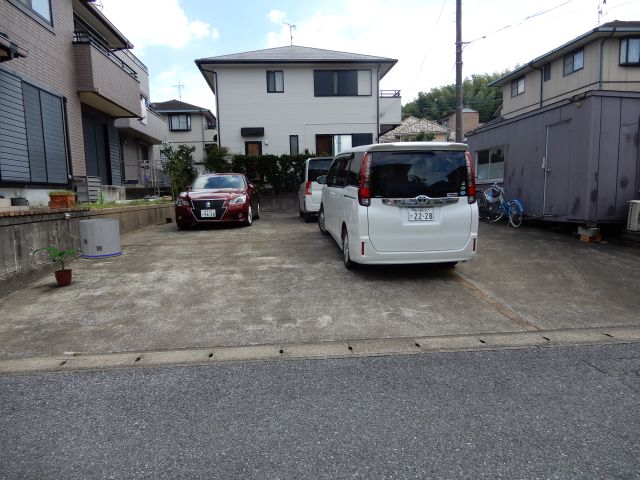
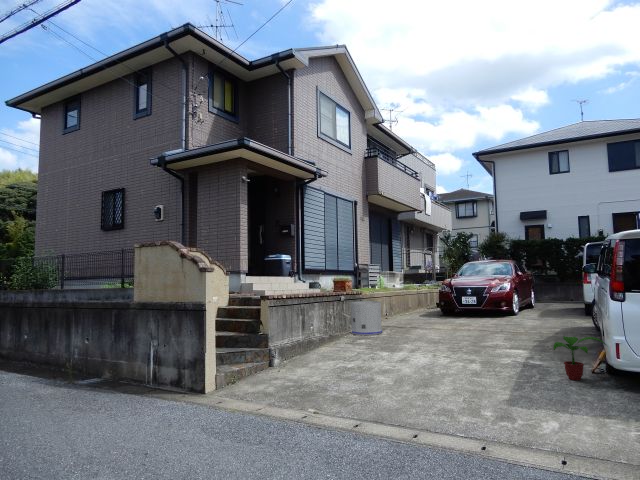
potted plant: present [33,247,84,286] -> present [554,336,606,380]

